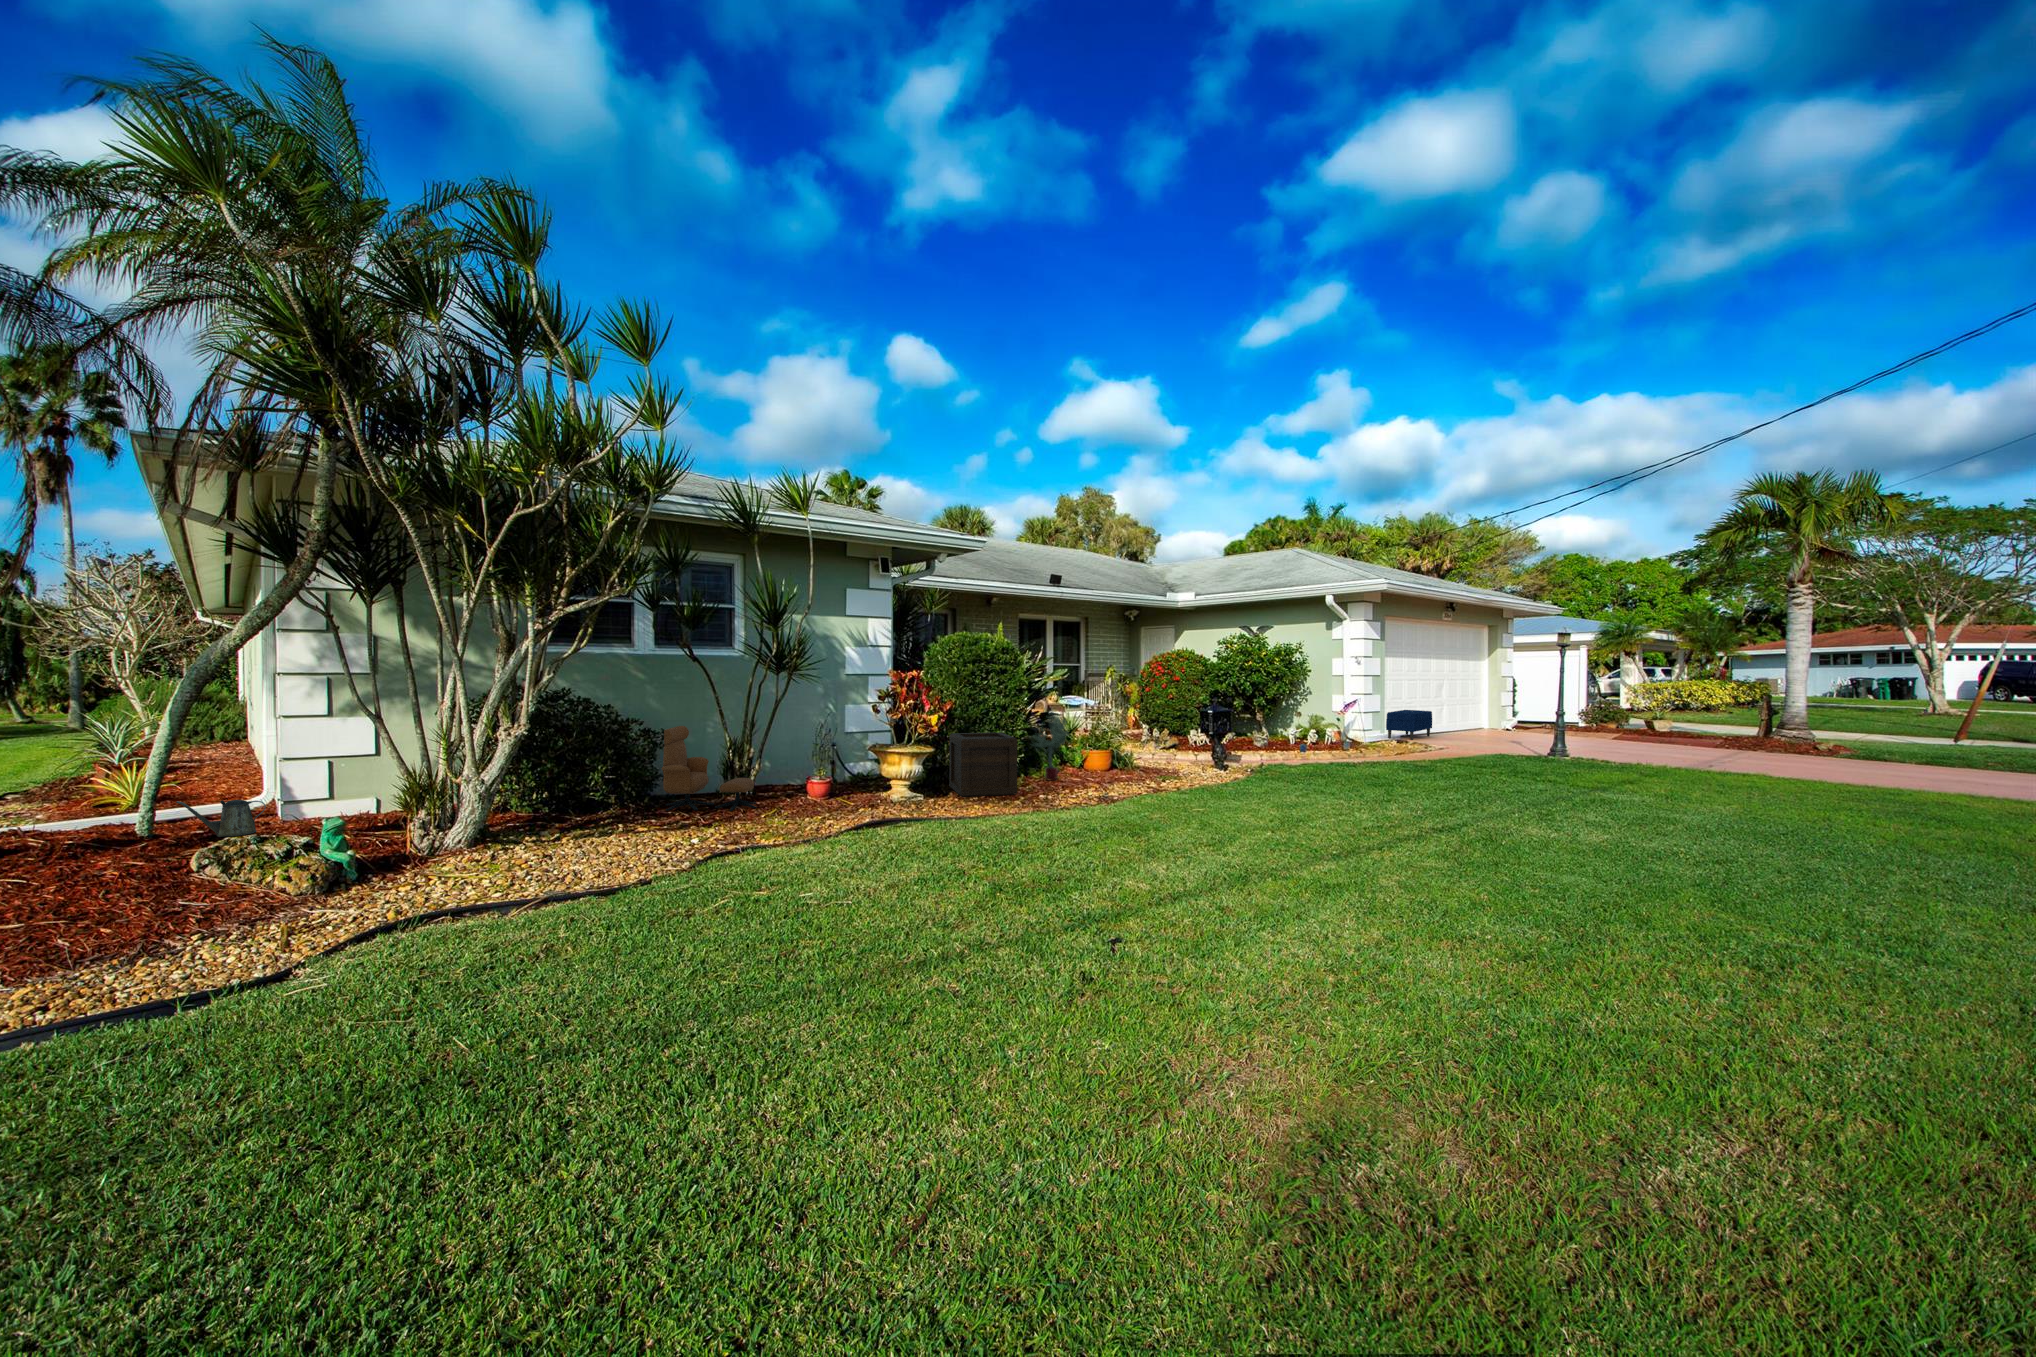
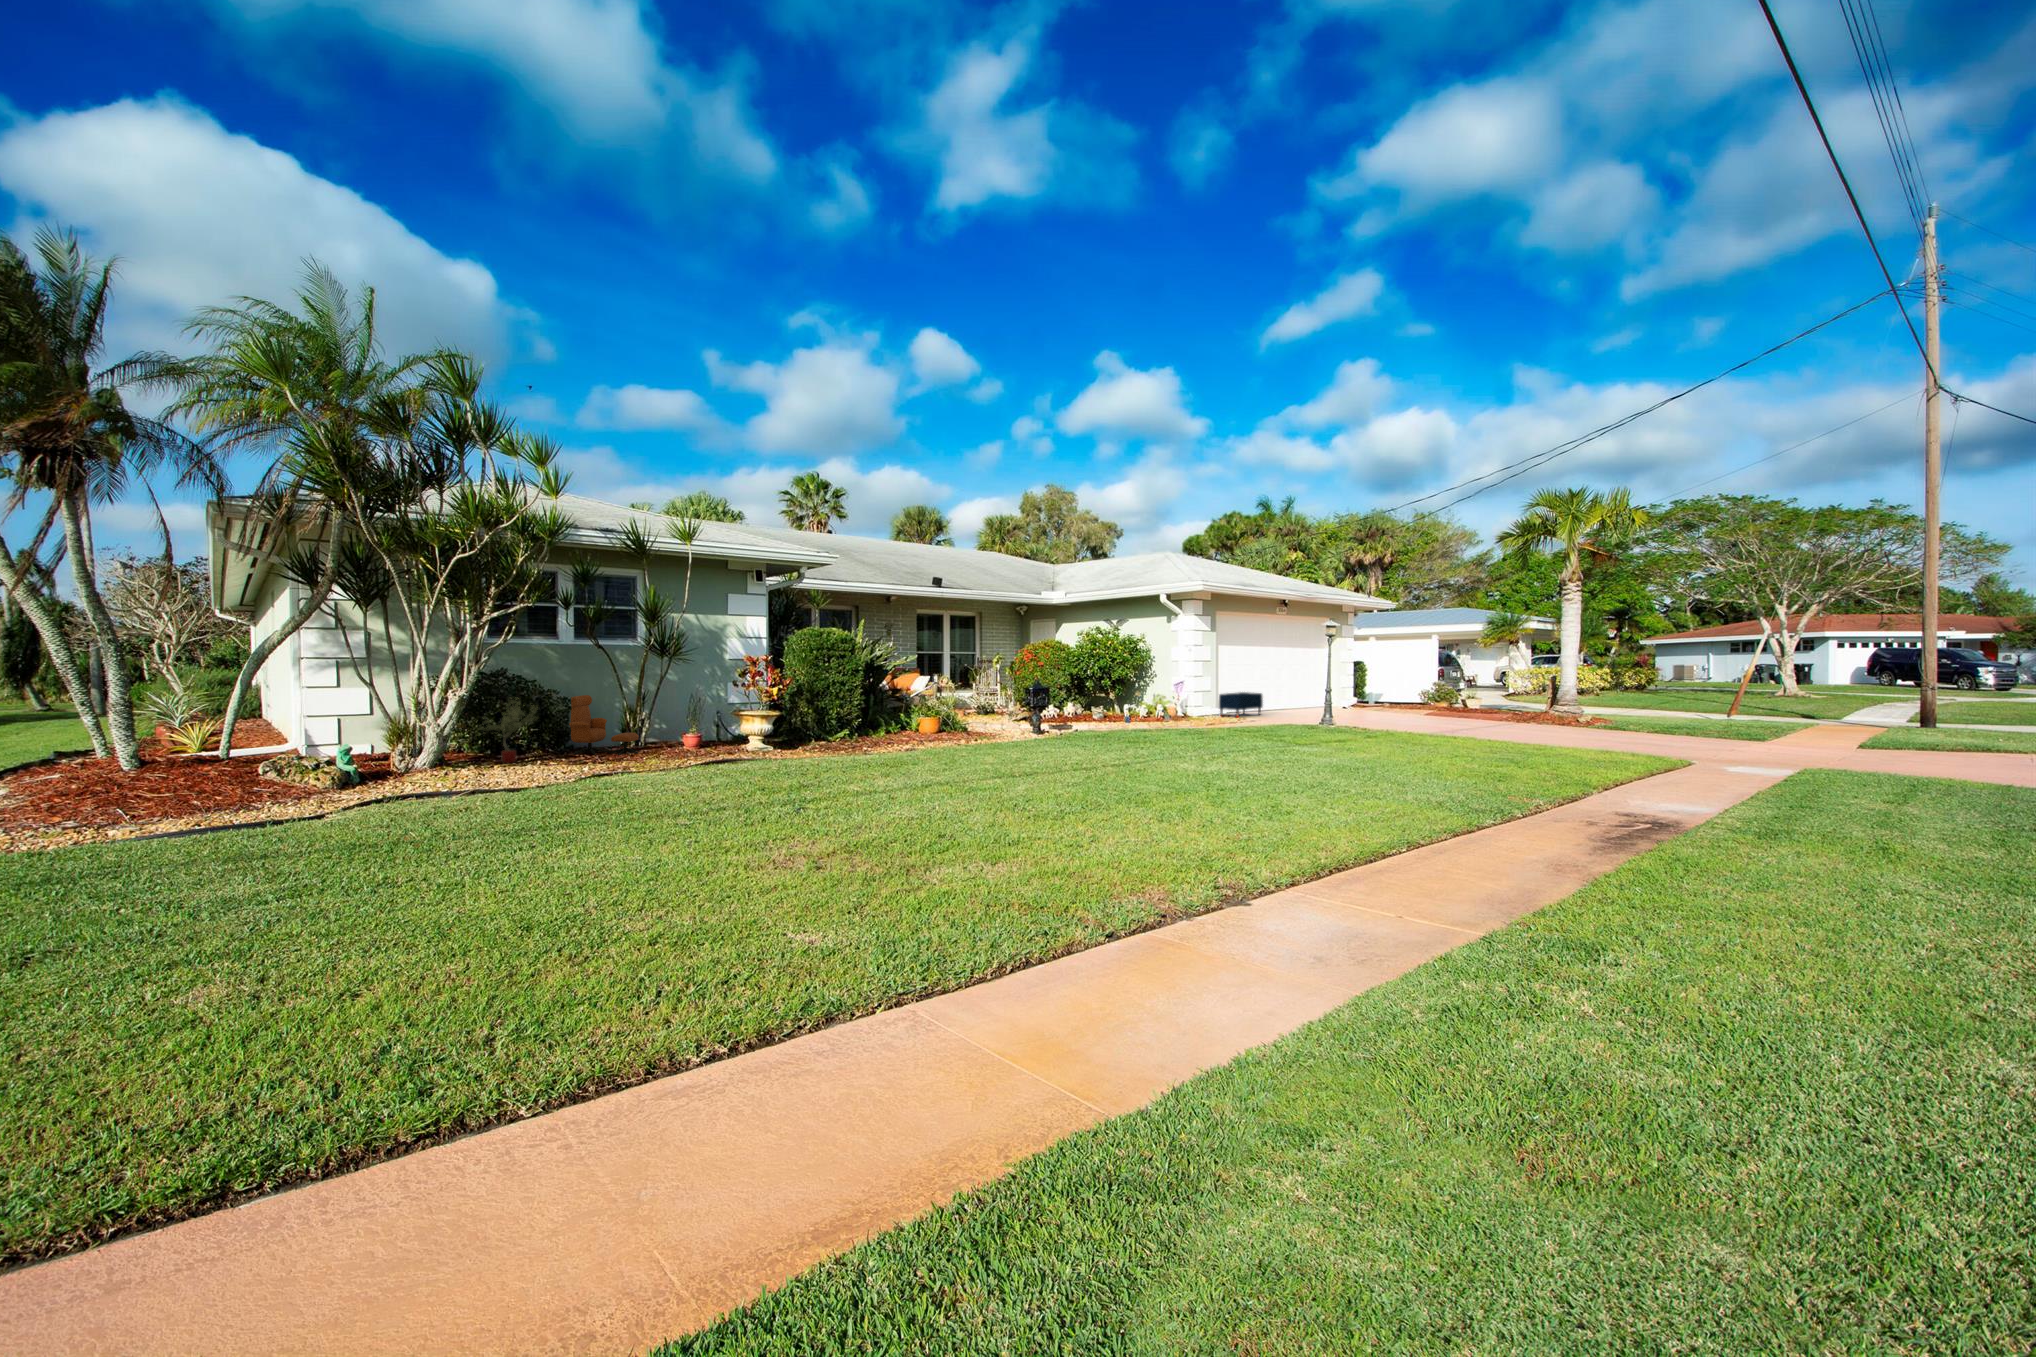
potted tree: present [1033,712,1068,781] -> present [479,697,538,764]
wooden crate: present [949,732,1017,797] -> none [794,703,838,749]
watering can: present [176,800,266,837] -> none [241,740,298,765]

